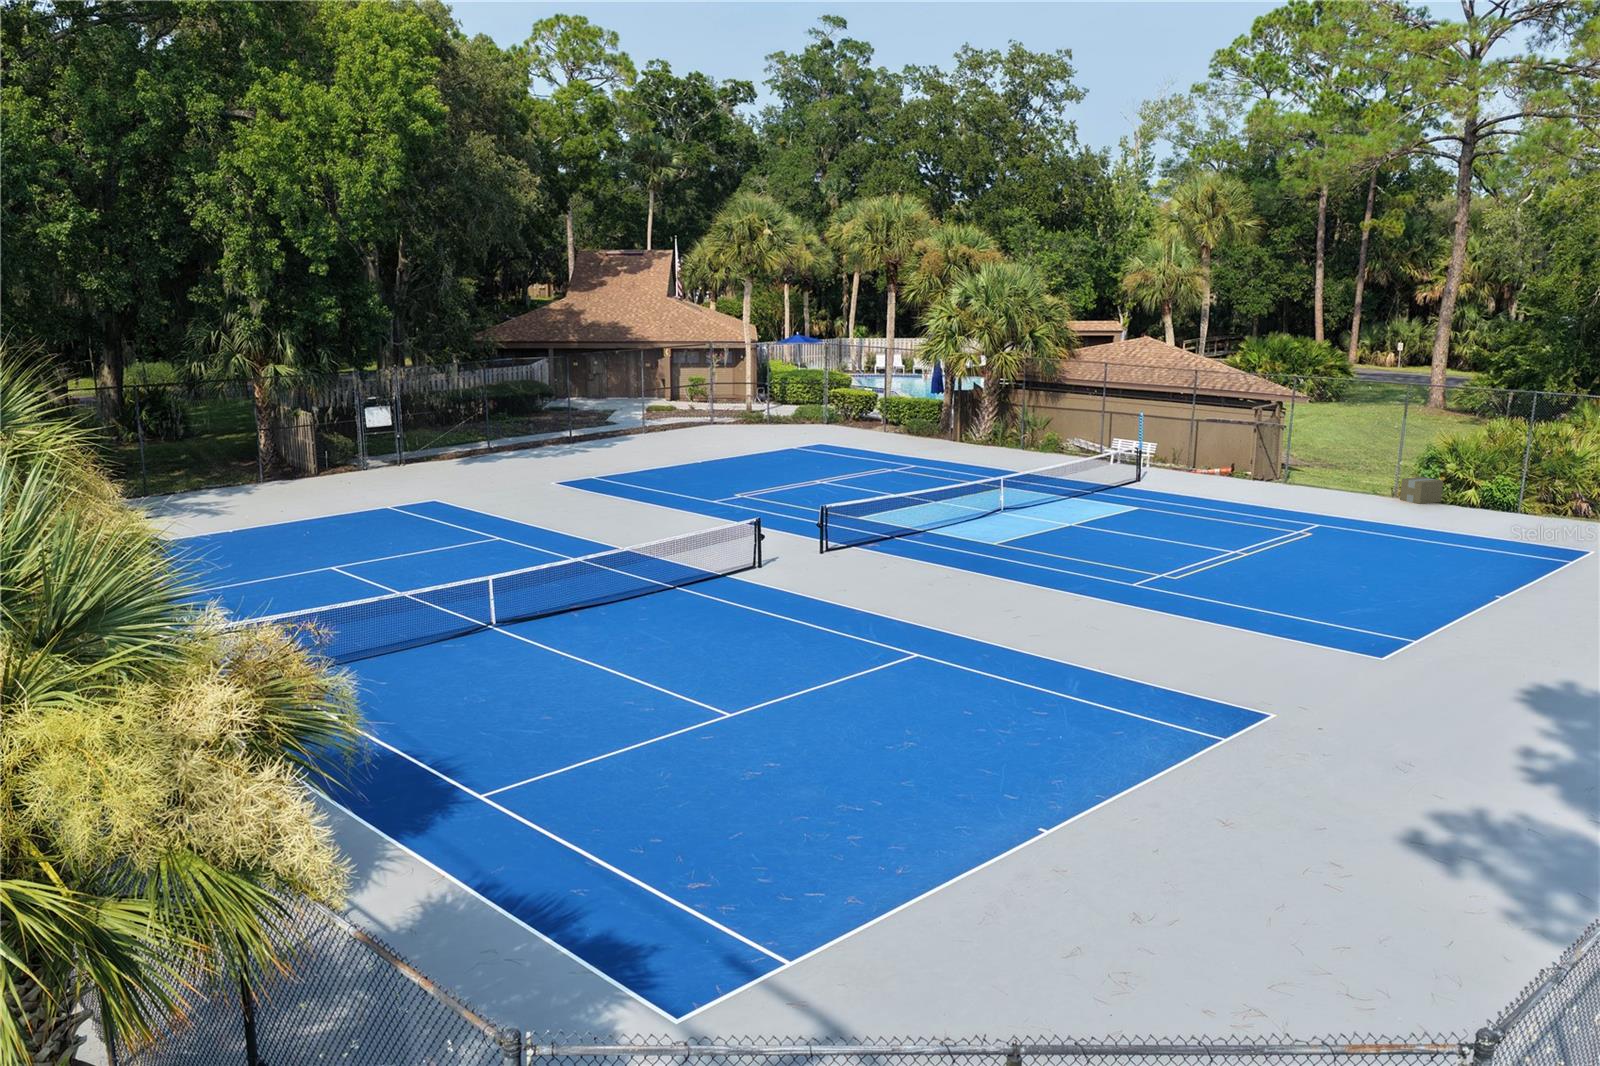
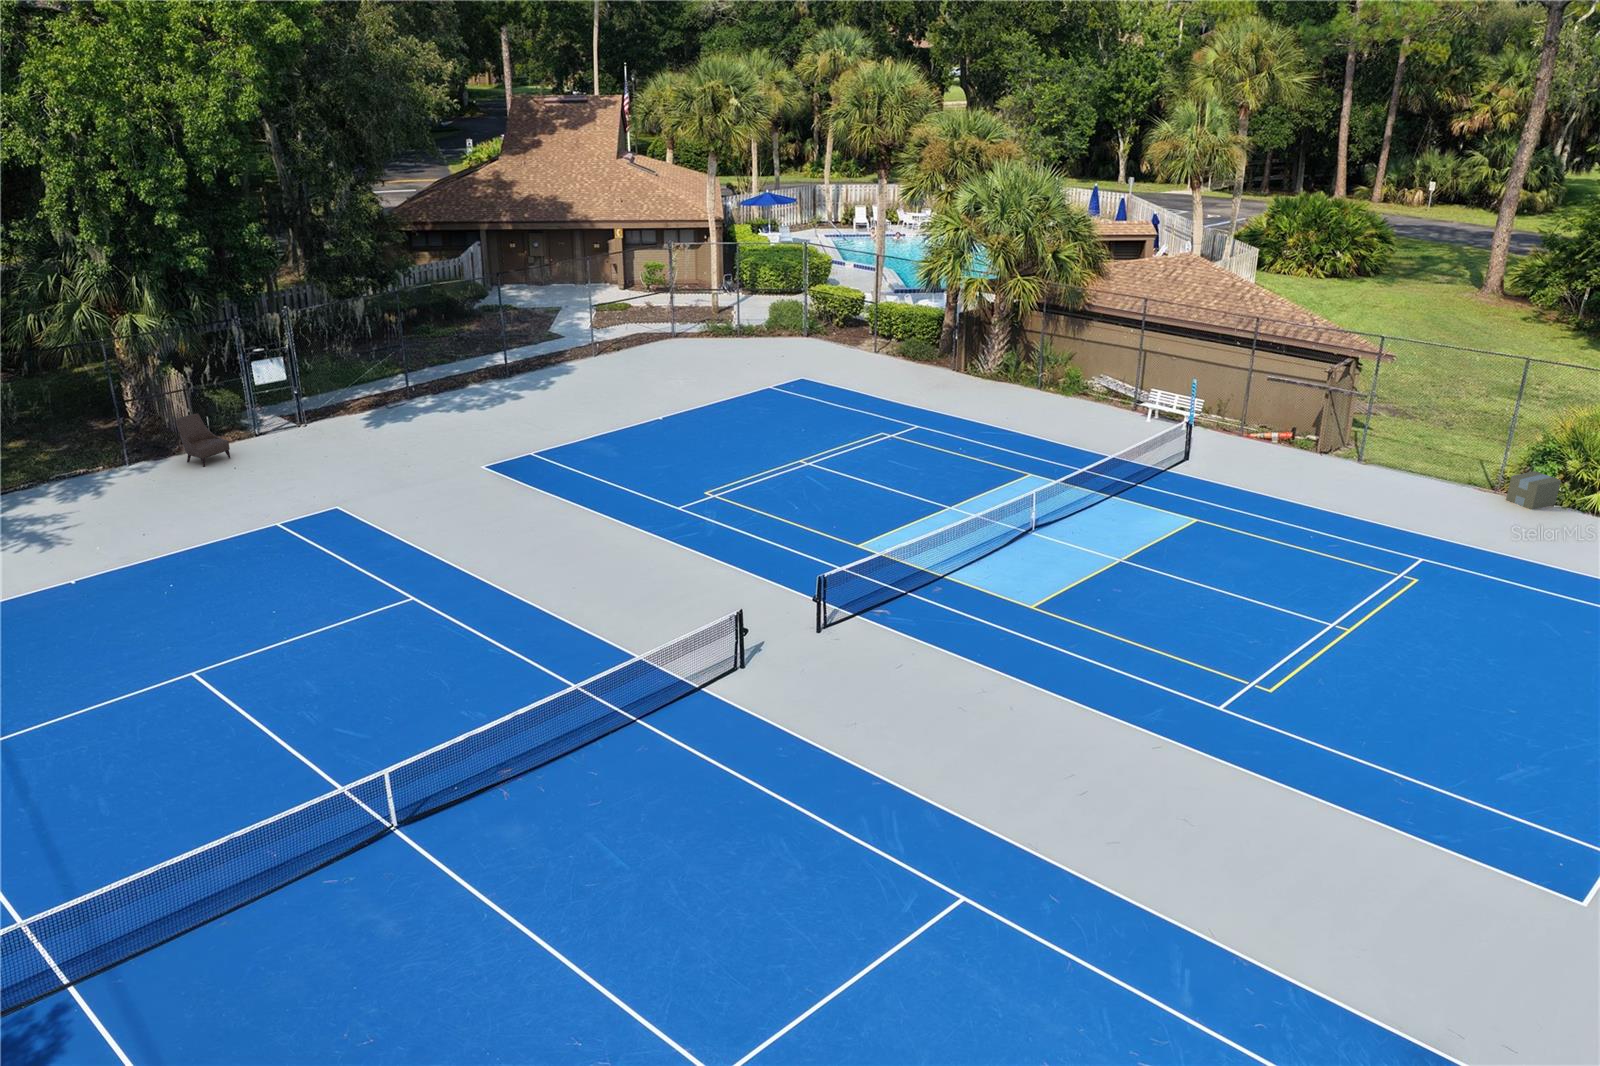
chair: none [304,439,345,478] -> present [176,413,230,467]

